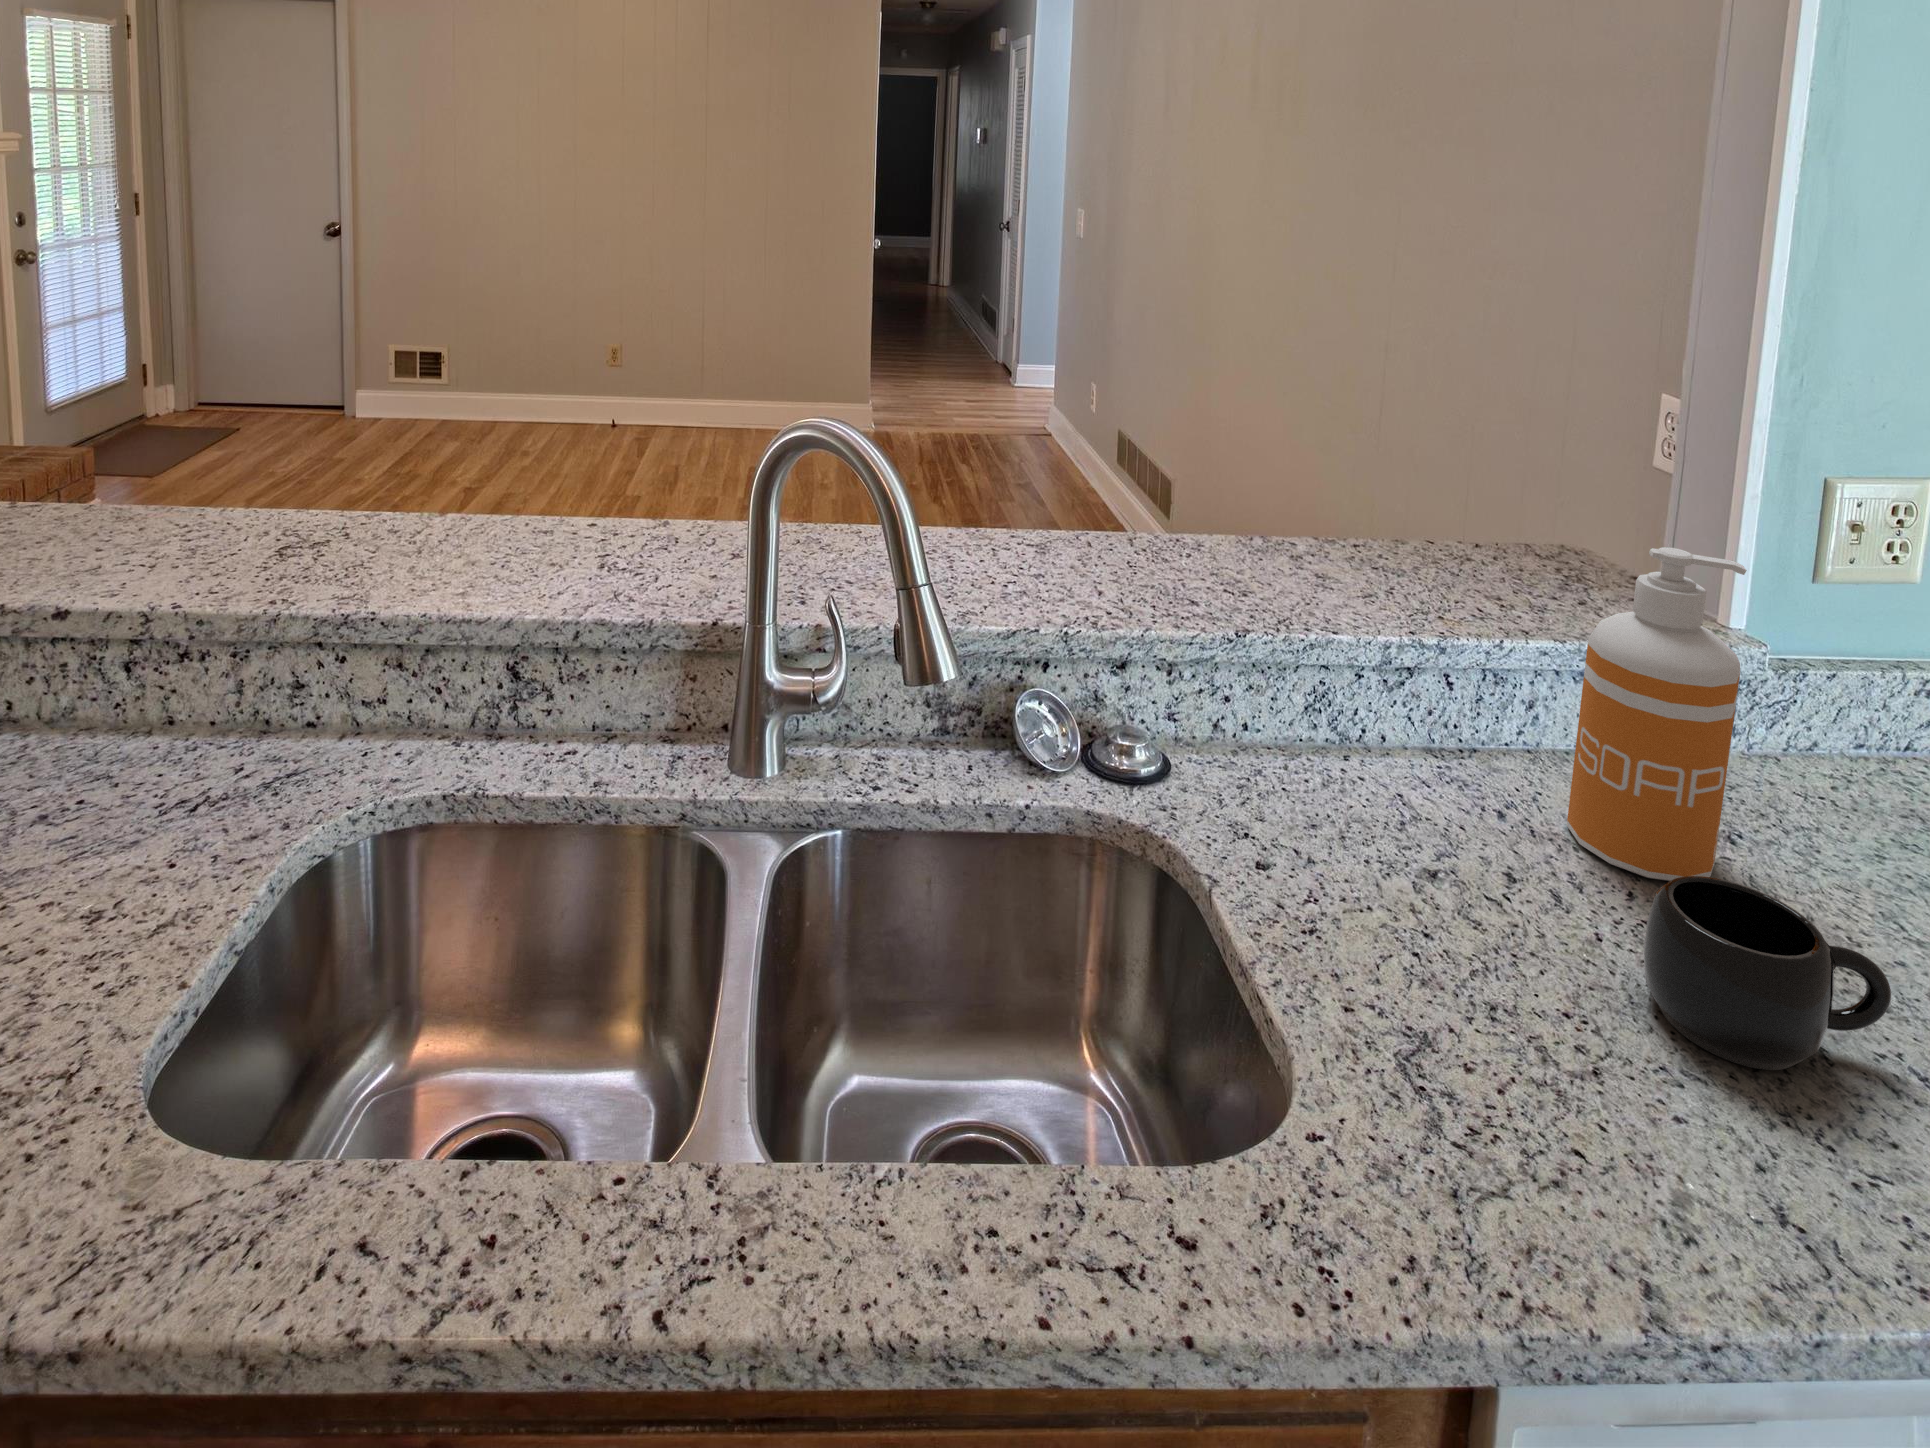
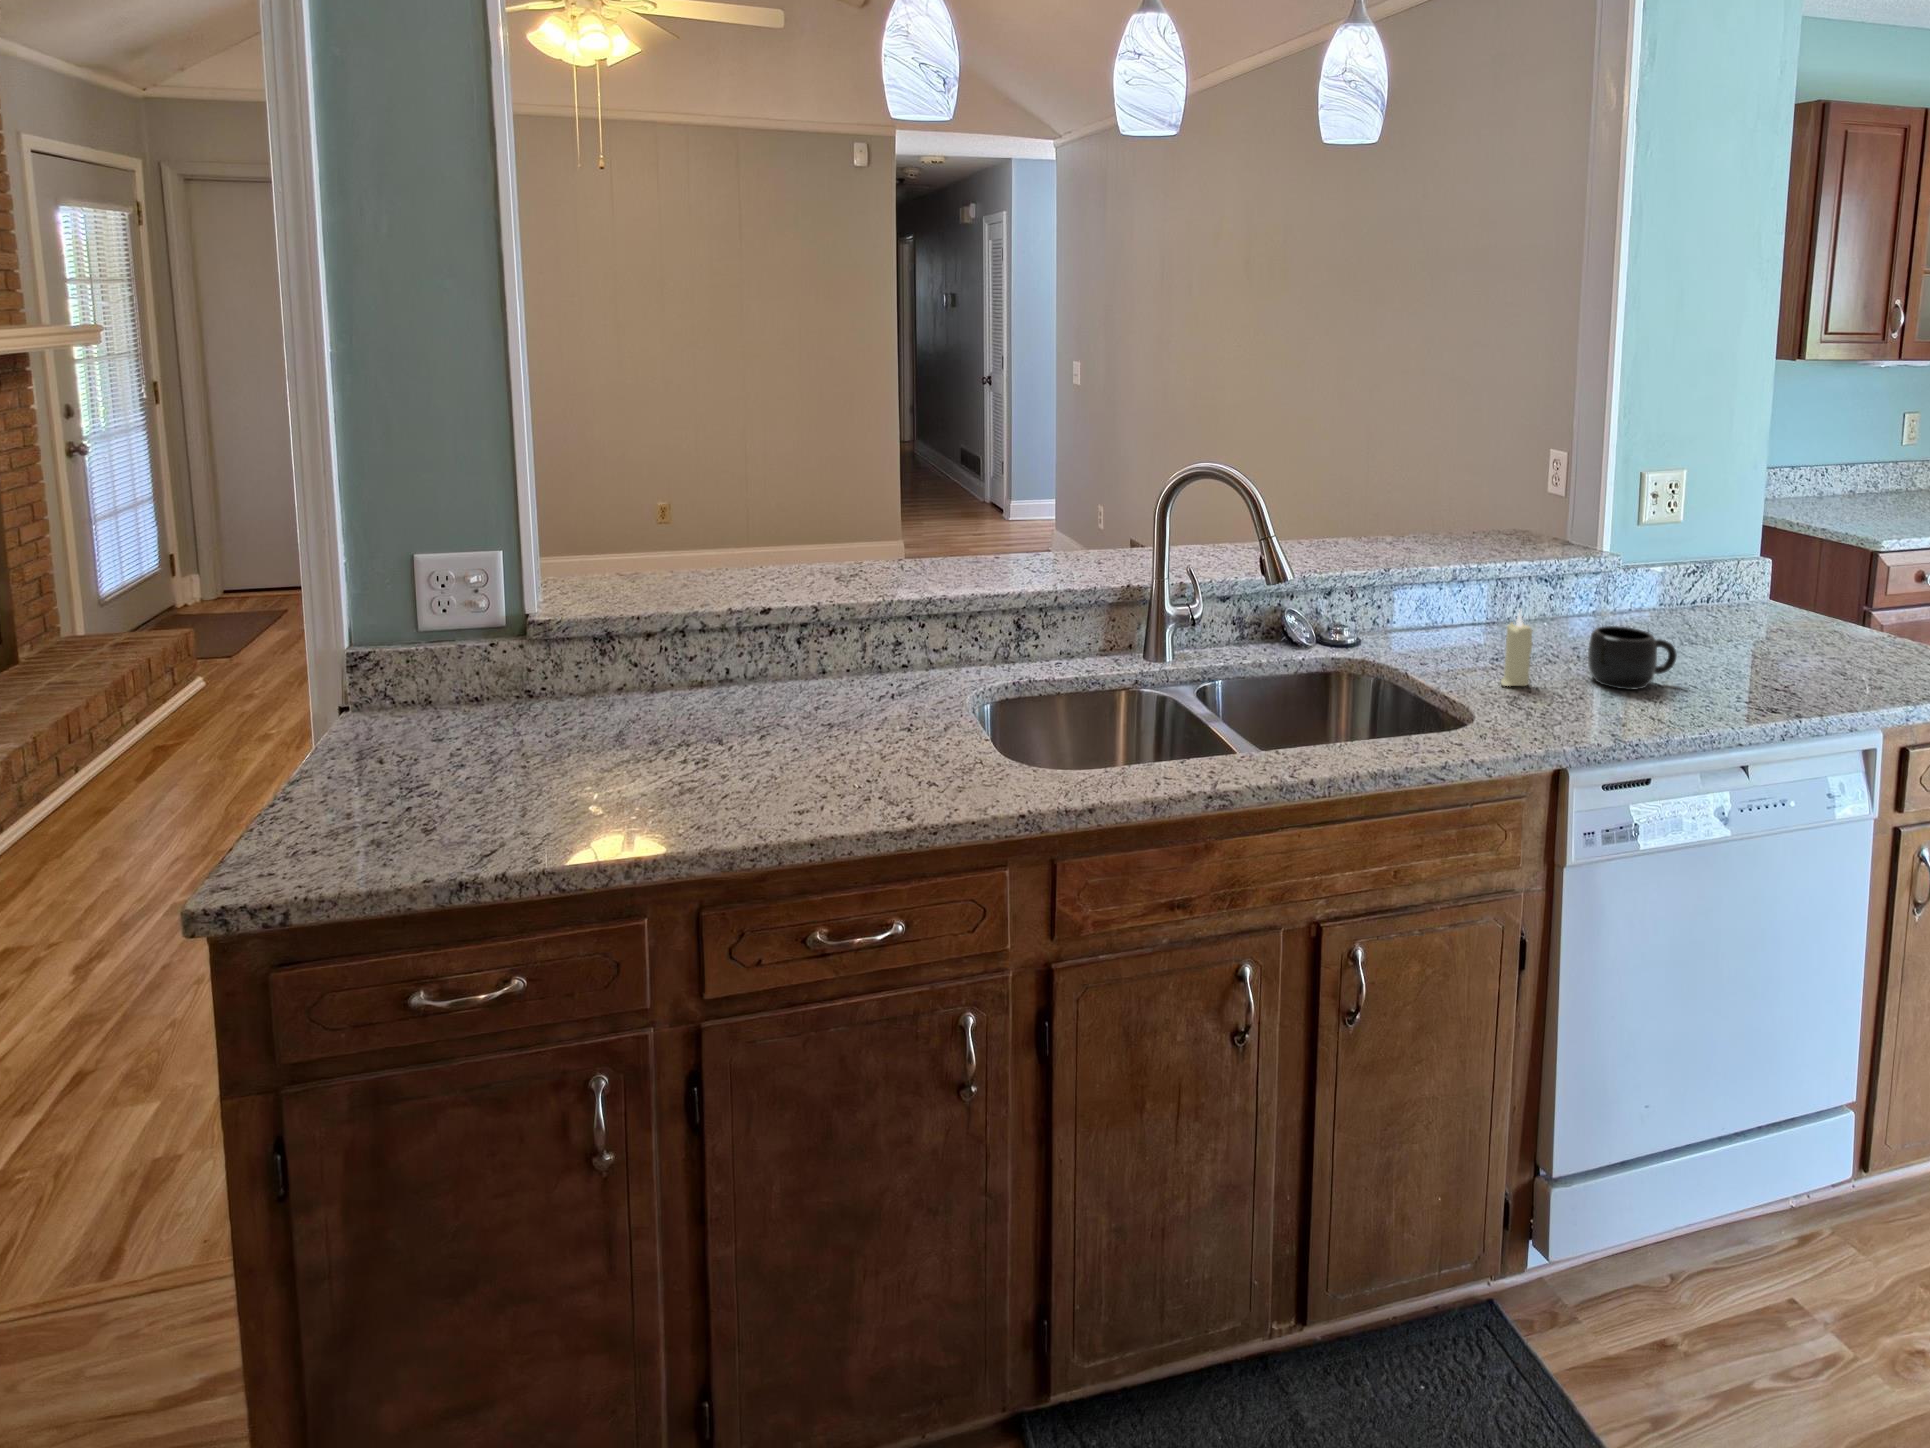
soap dispenser: present [1567,547,1747,881] -> none [1545,498,1614,649]
candle: none [1411,824,1495,1001] -> present [1501,611,1533,686]

